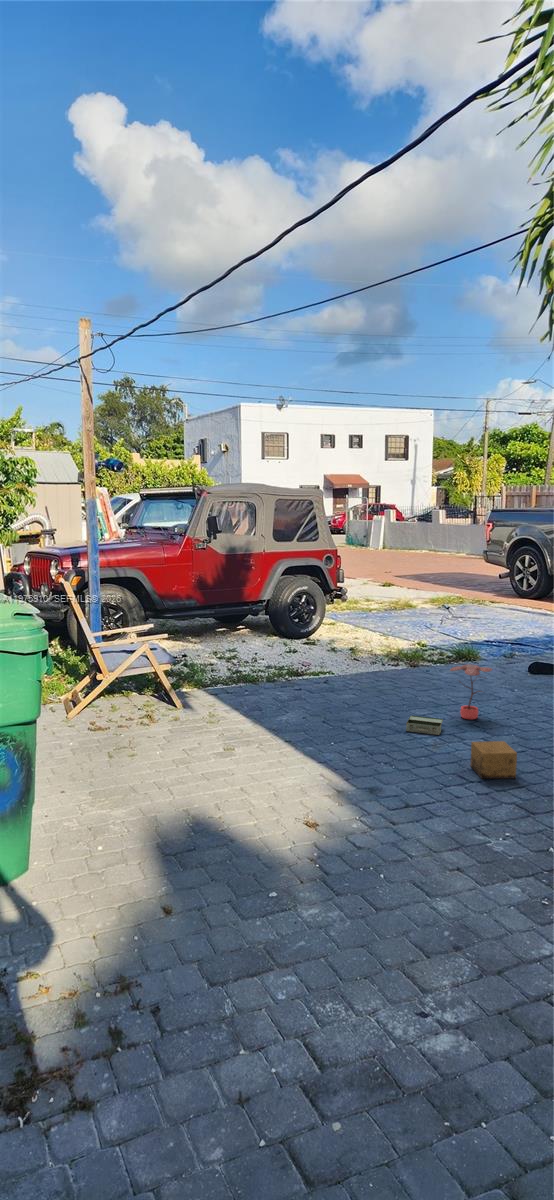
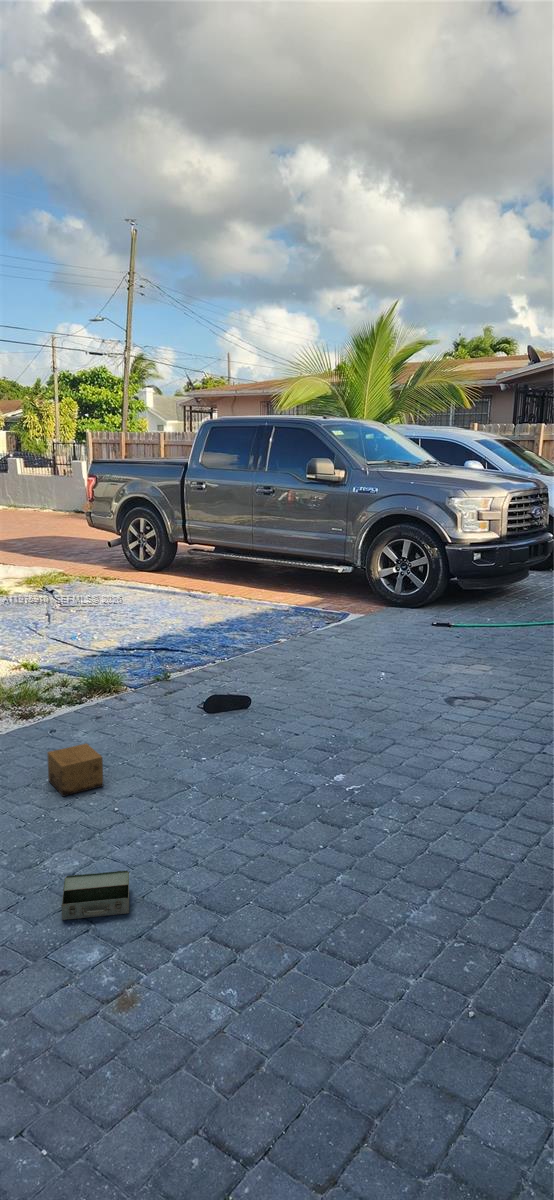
potted plant: present [450,664,492,719] -> none [125,744,197,844]
cardboard box: present [470,741,517,779] -> present [47,744,103,796]

